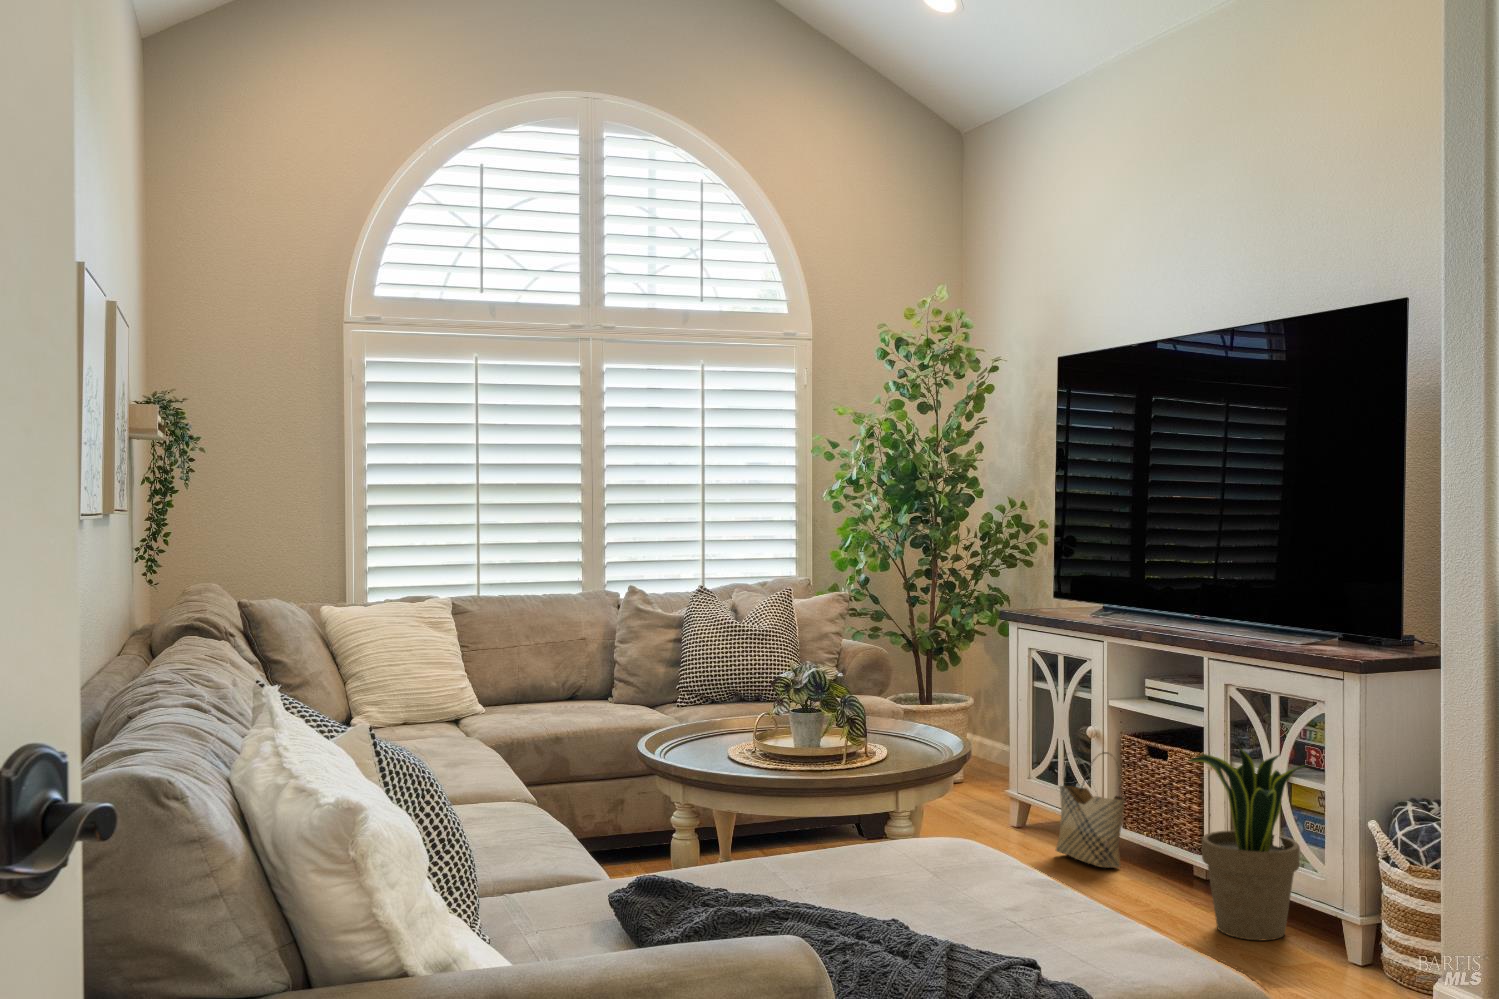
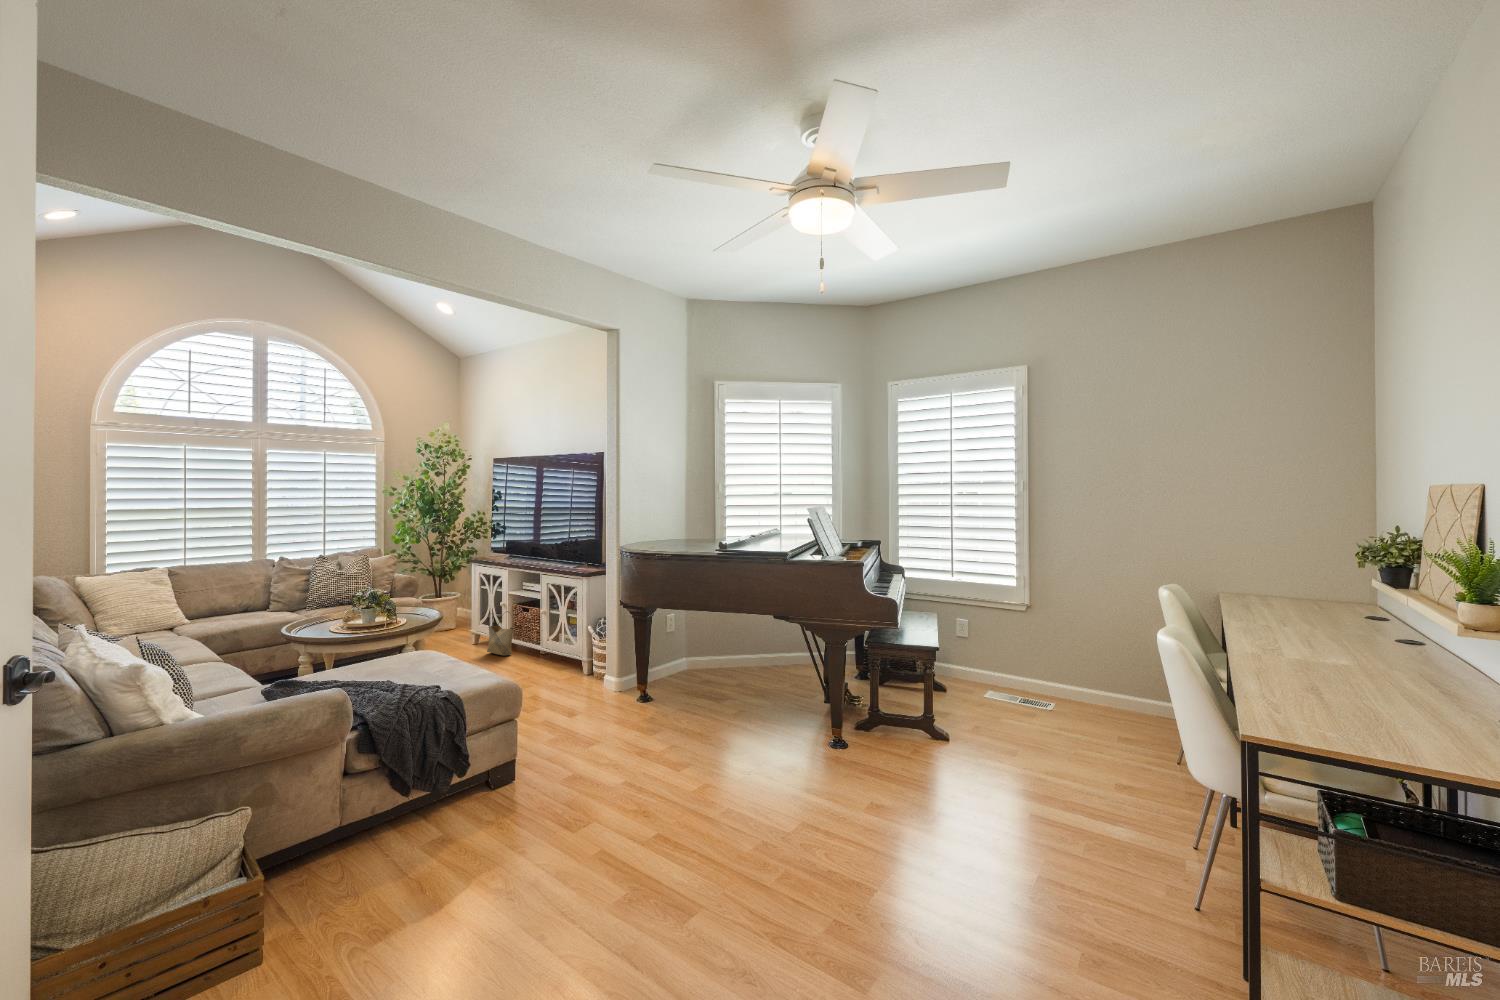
potted plant: present [1189,747,1306,941] -> none [530,605,573,673]

